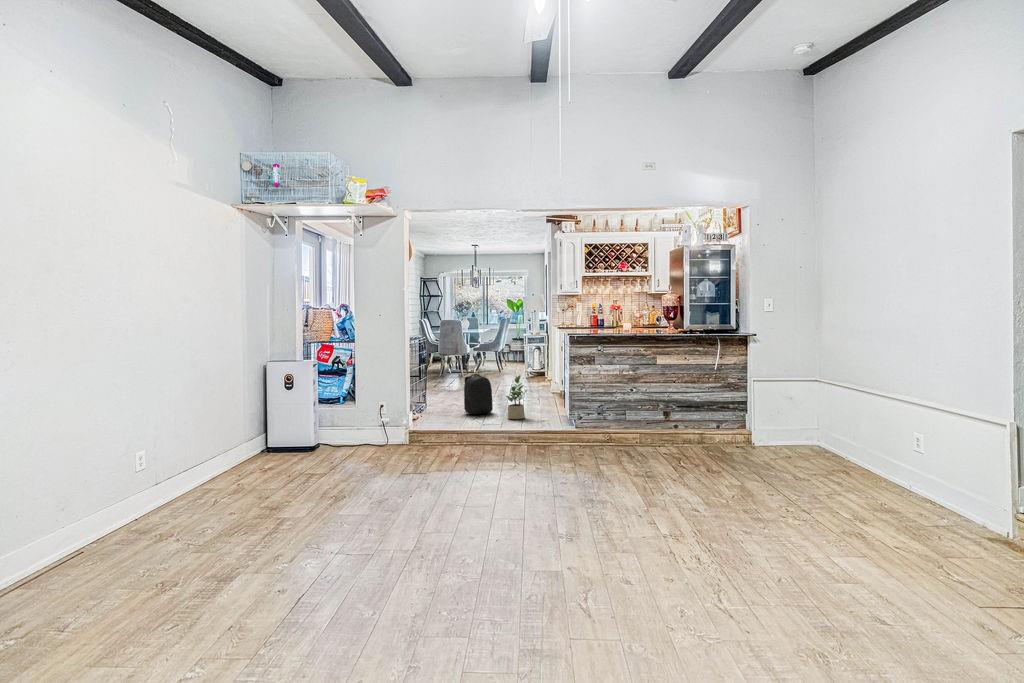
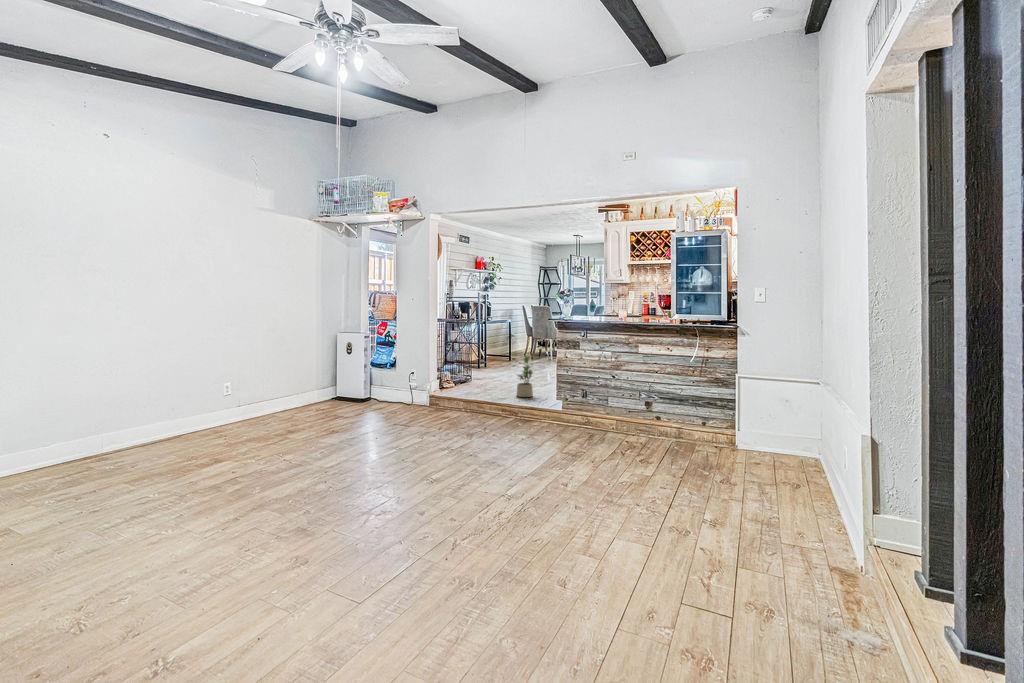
backpack: present [464,374,493,415] -> none [487,353,512,390]

